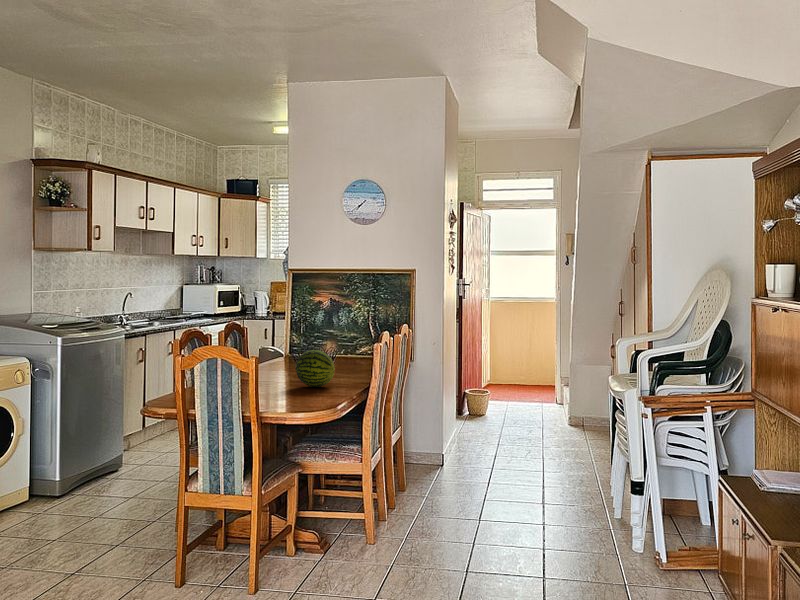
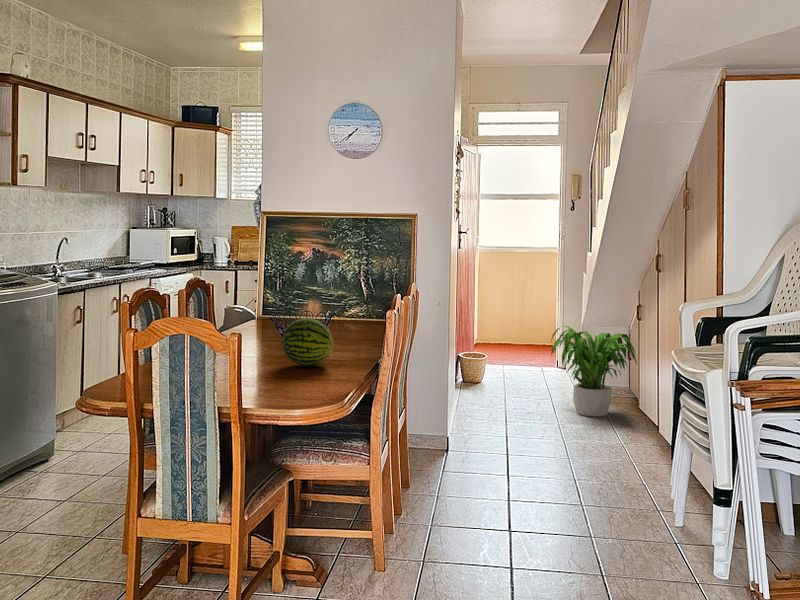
potted plant: none [539,364,614,442] -> present [551,326,637,416]

